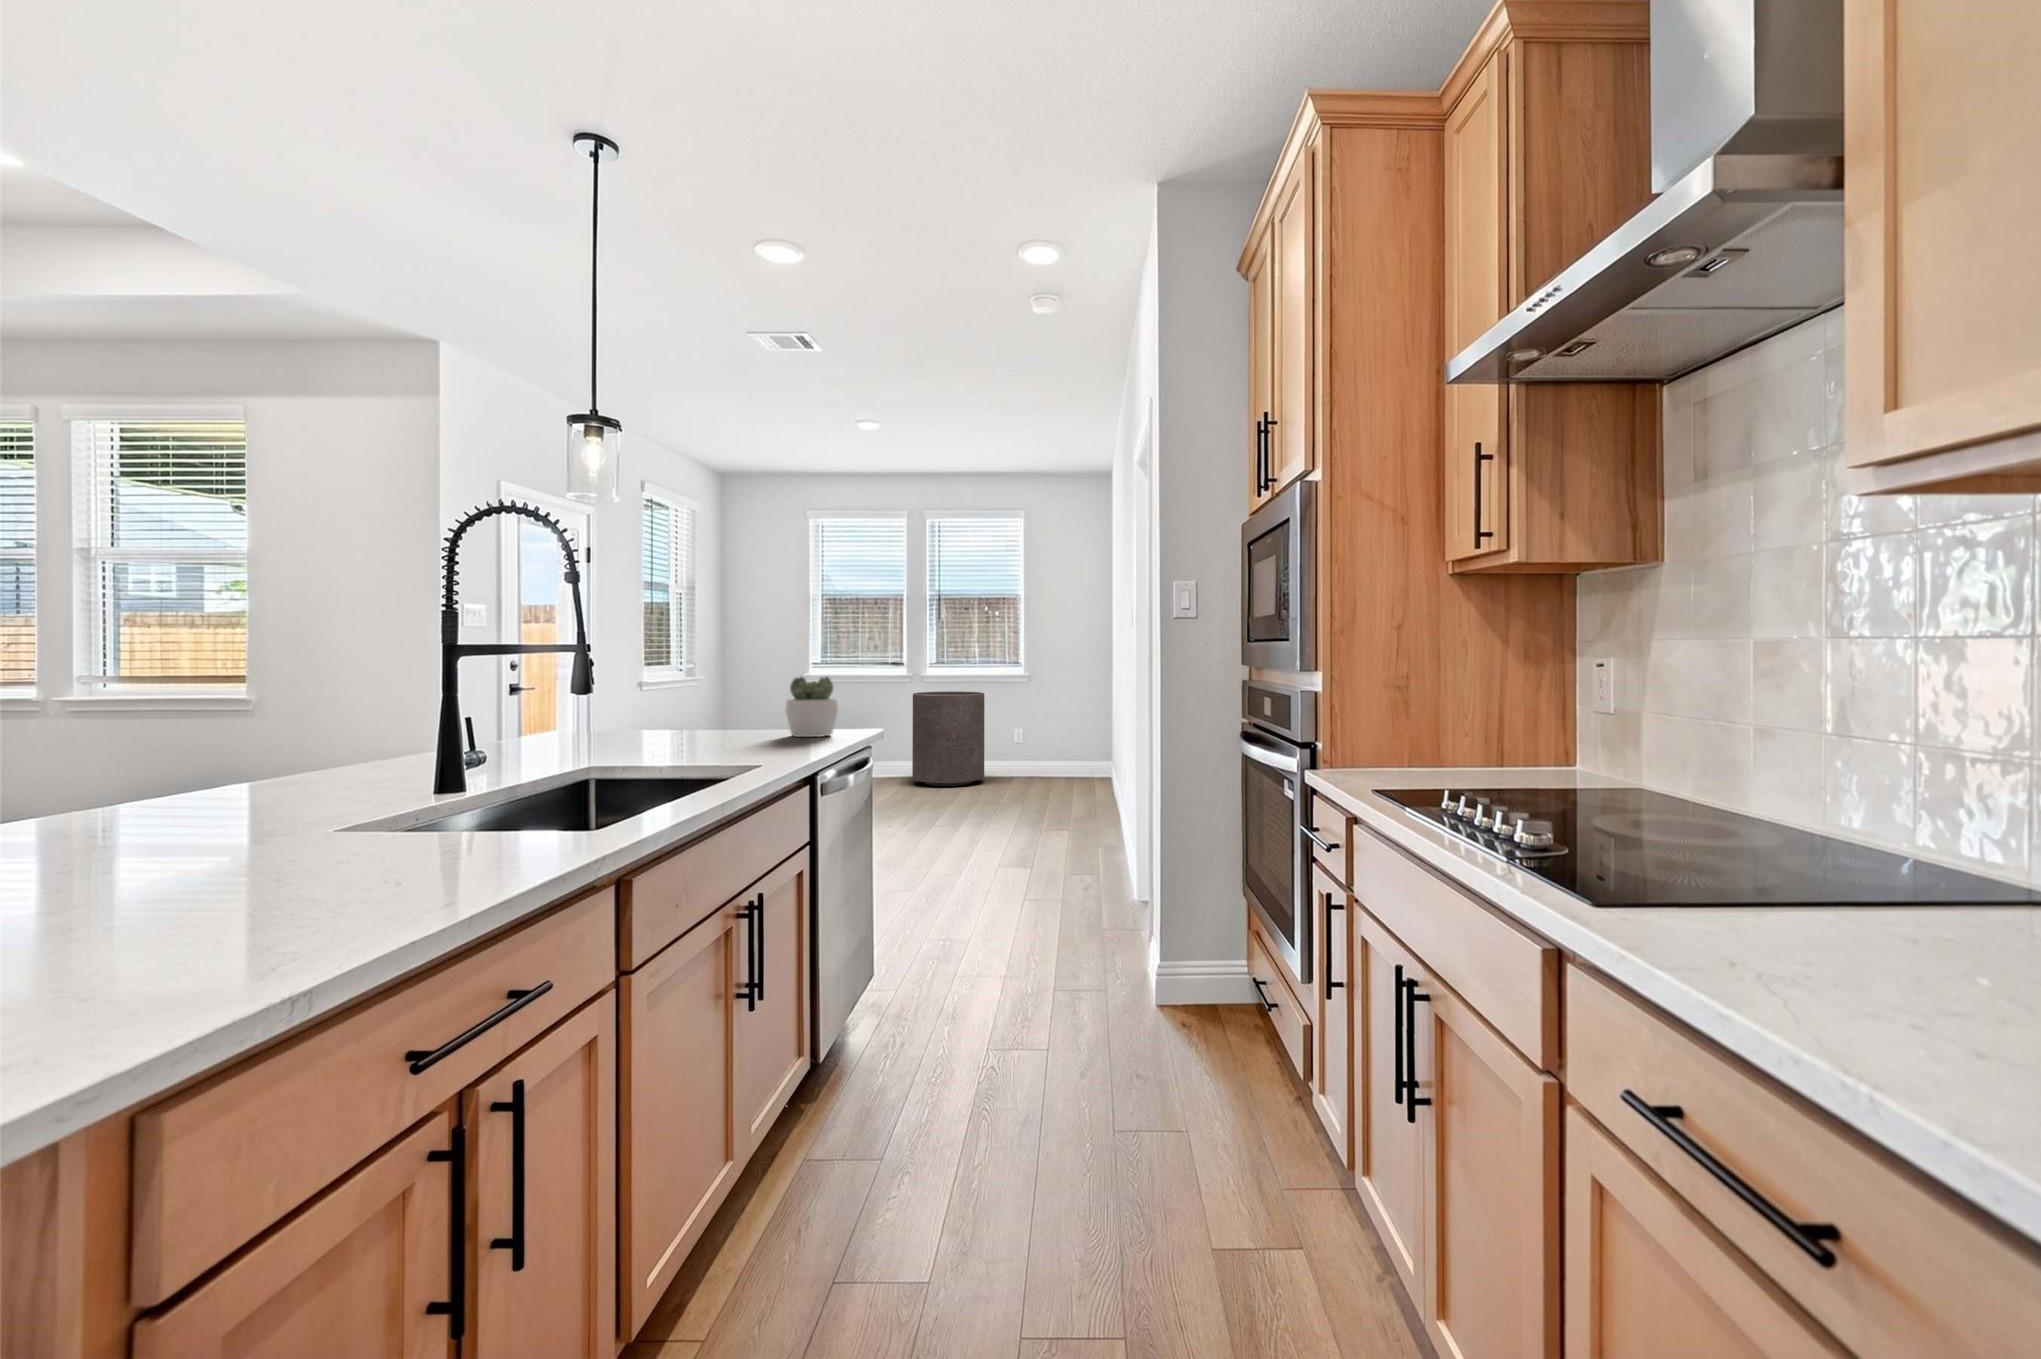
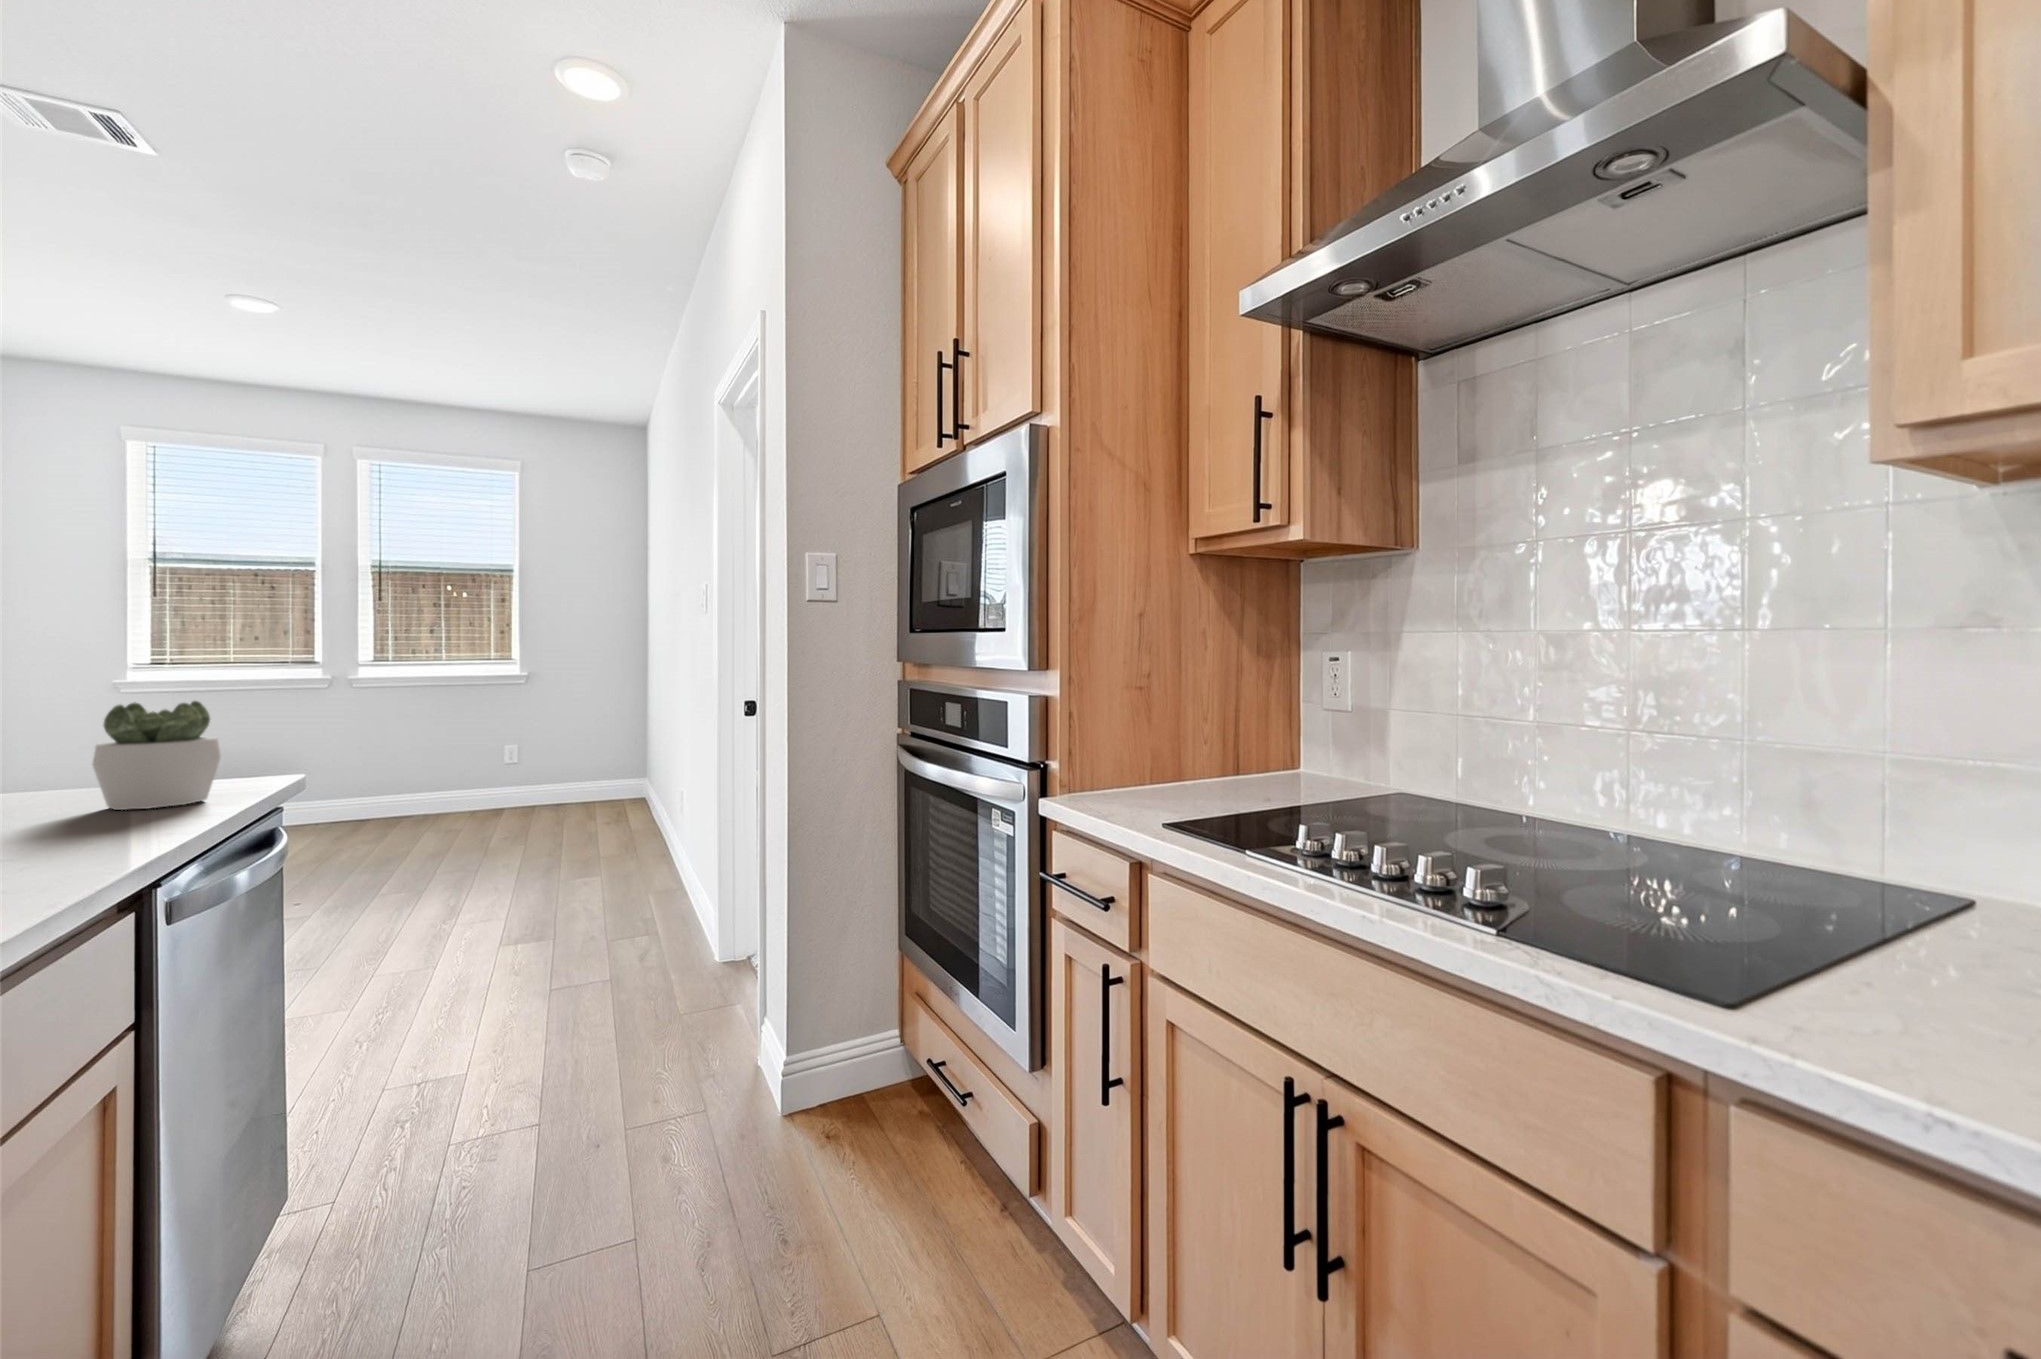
trash can: present [912,691,985,786] -> none [365,708,475,827]

